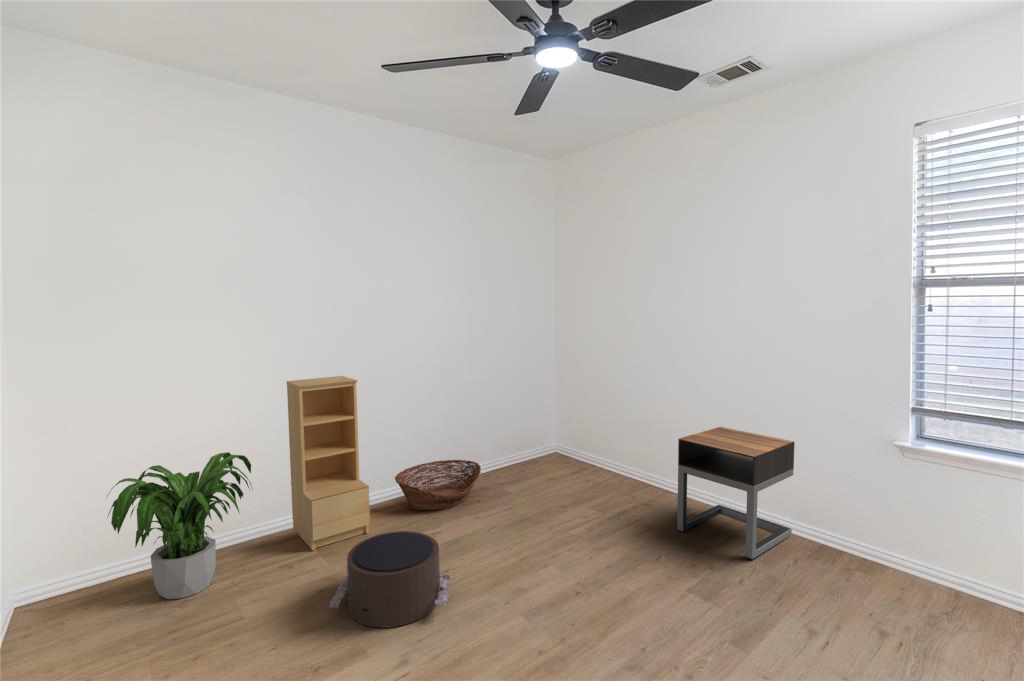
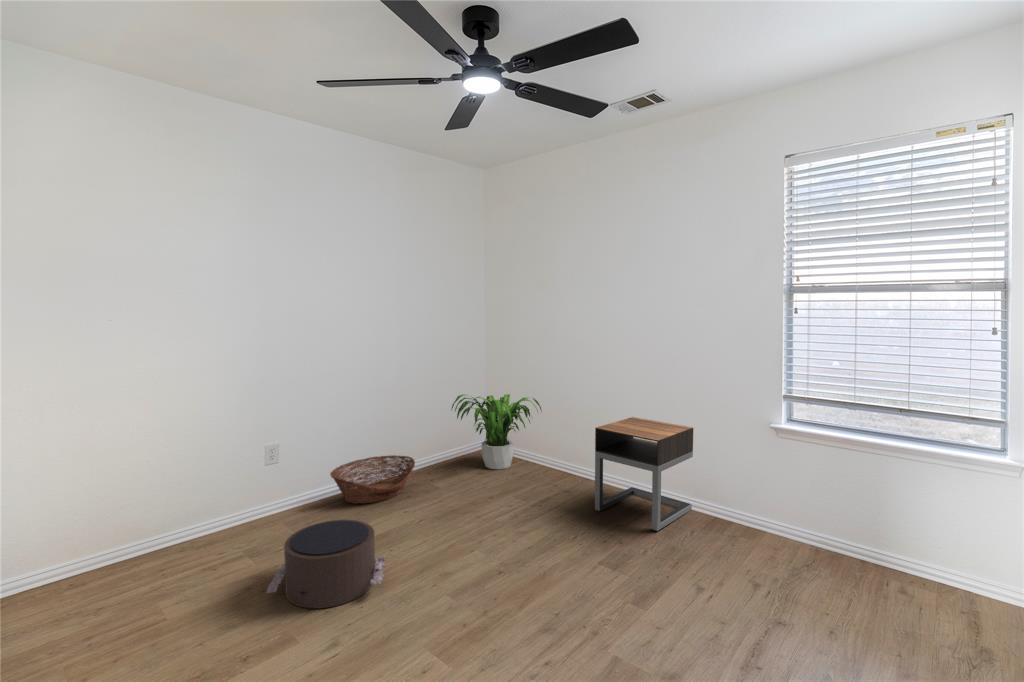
bookshelf: present [287,376,370,550] -> none [220,375,306,545]
potted plant: present [107,452,252,599] -> present [451,394,541,469]

